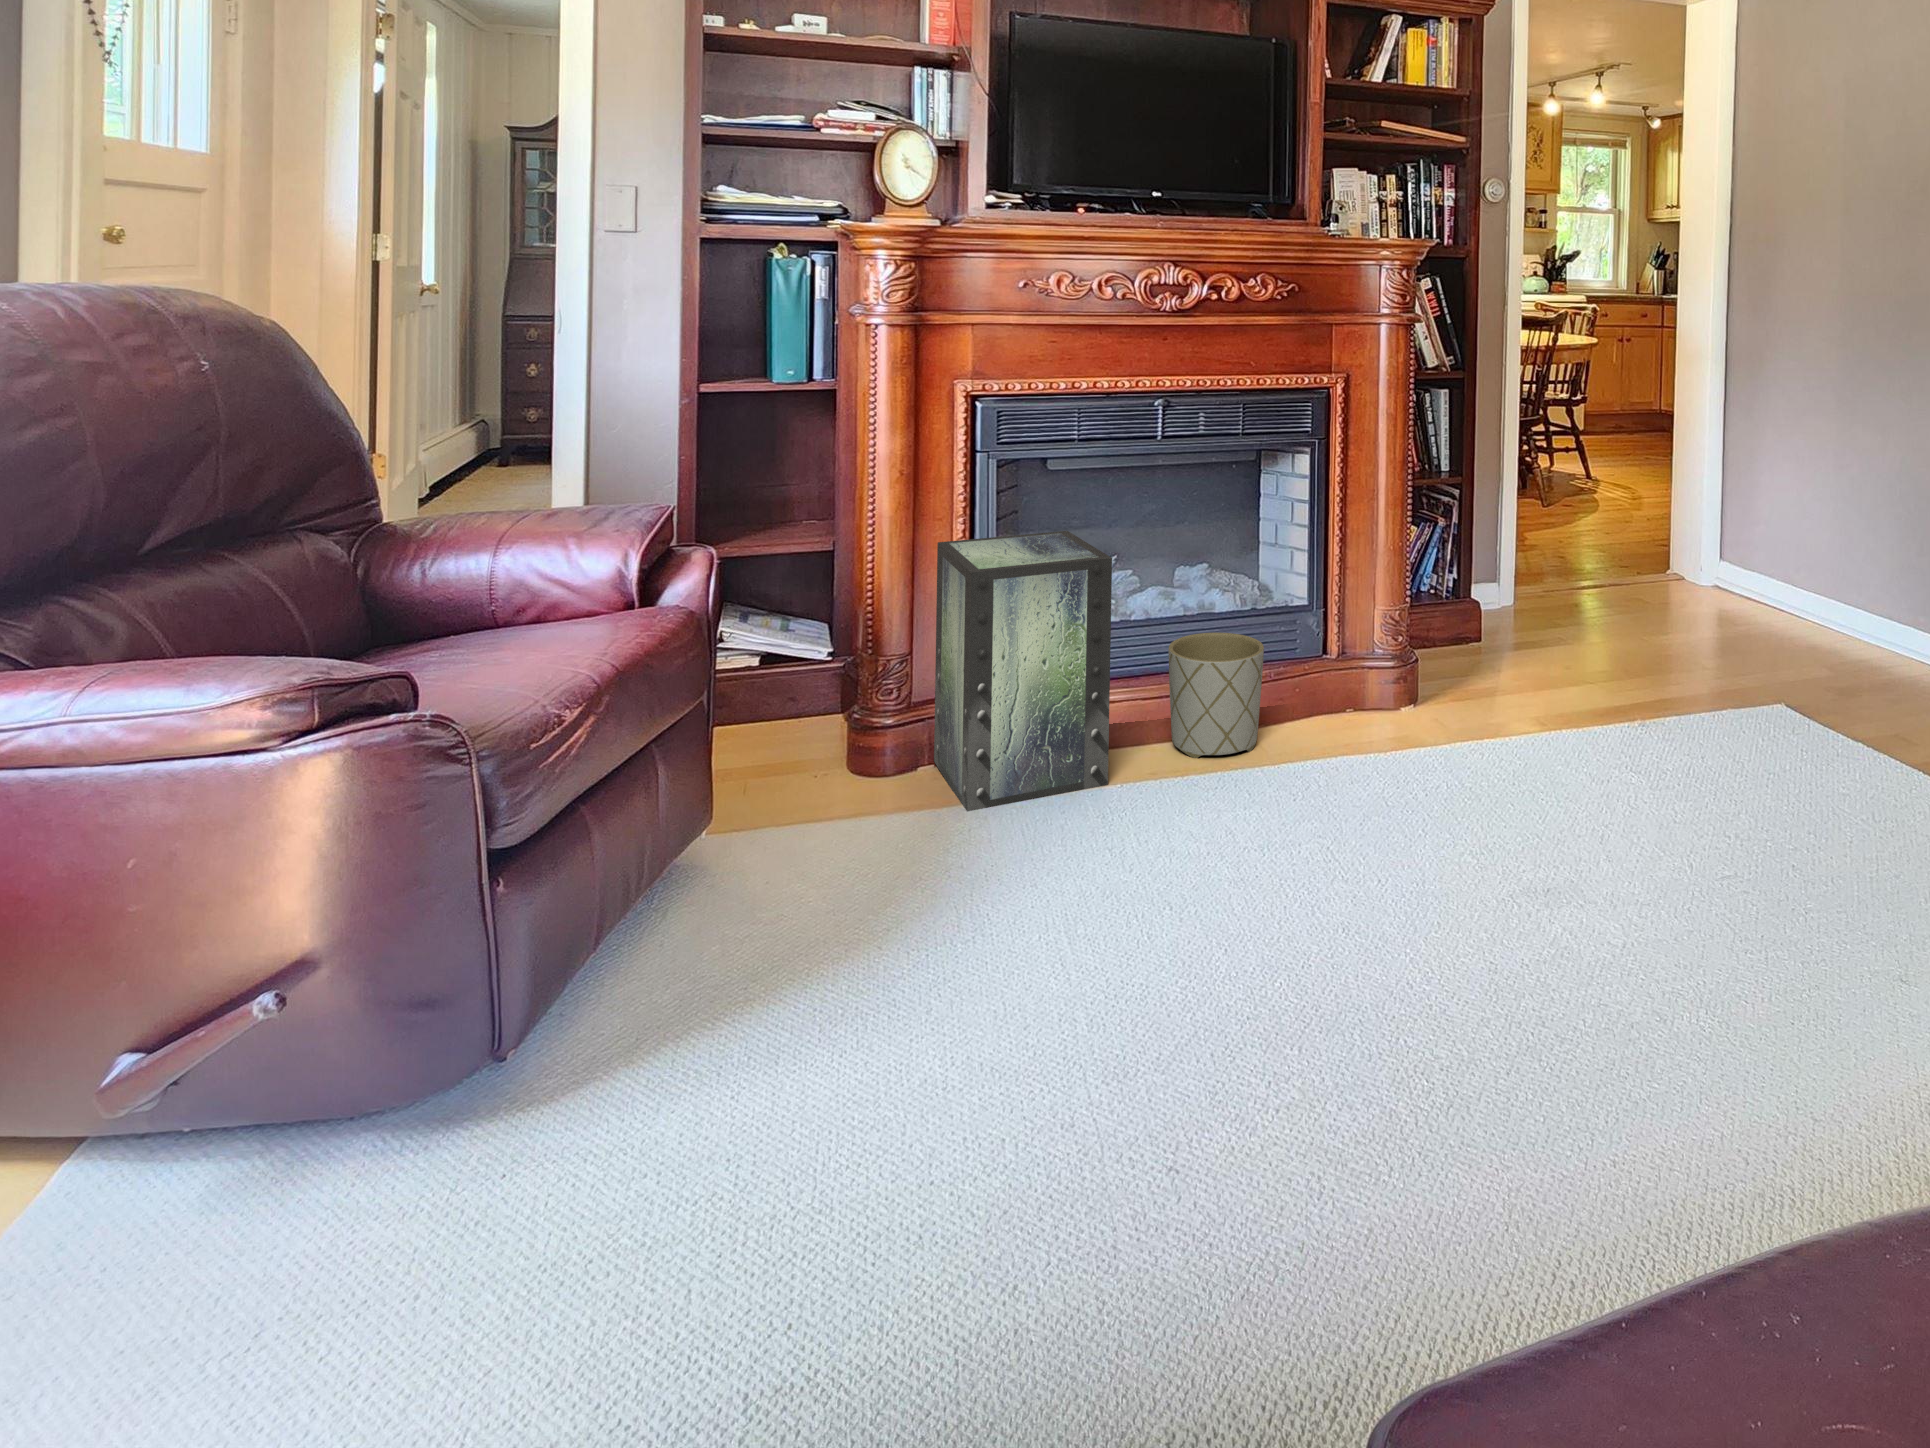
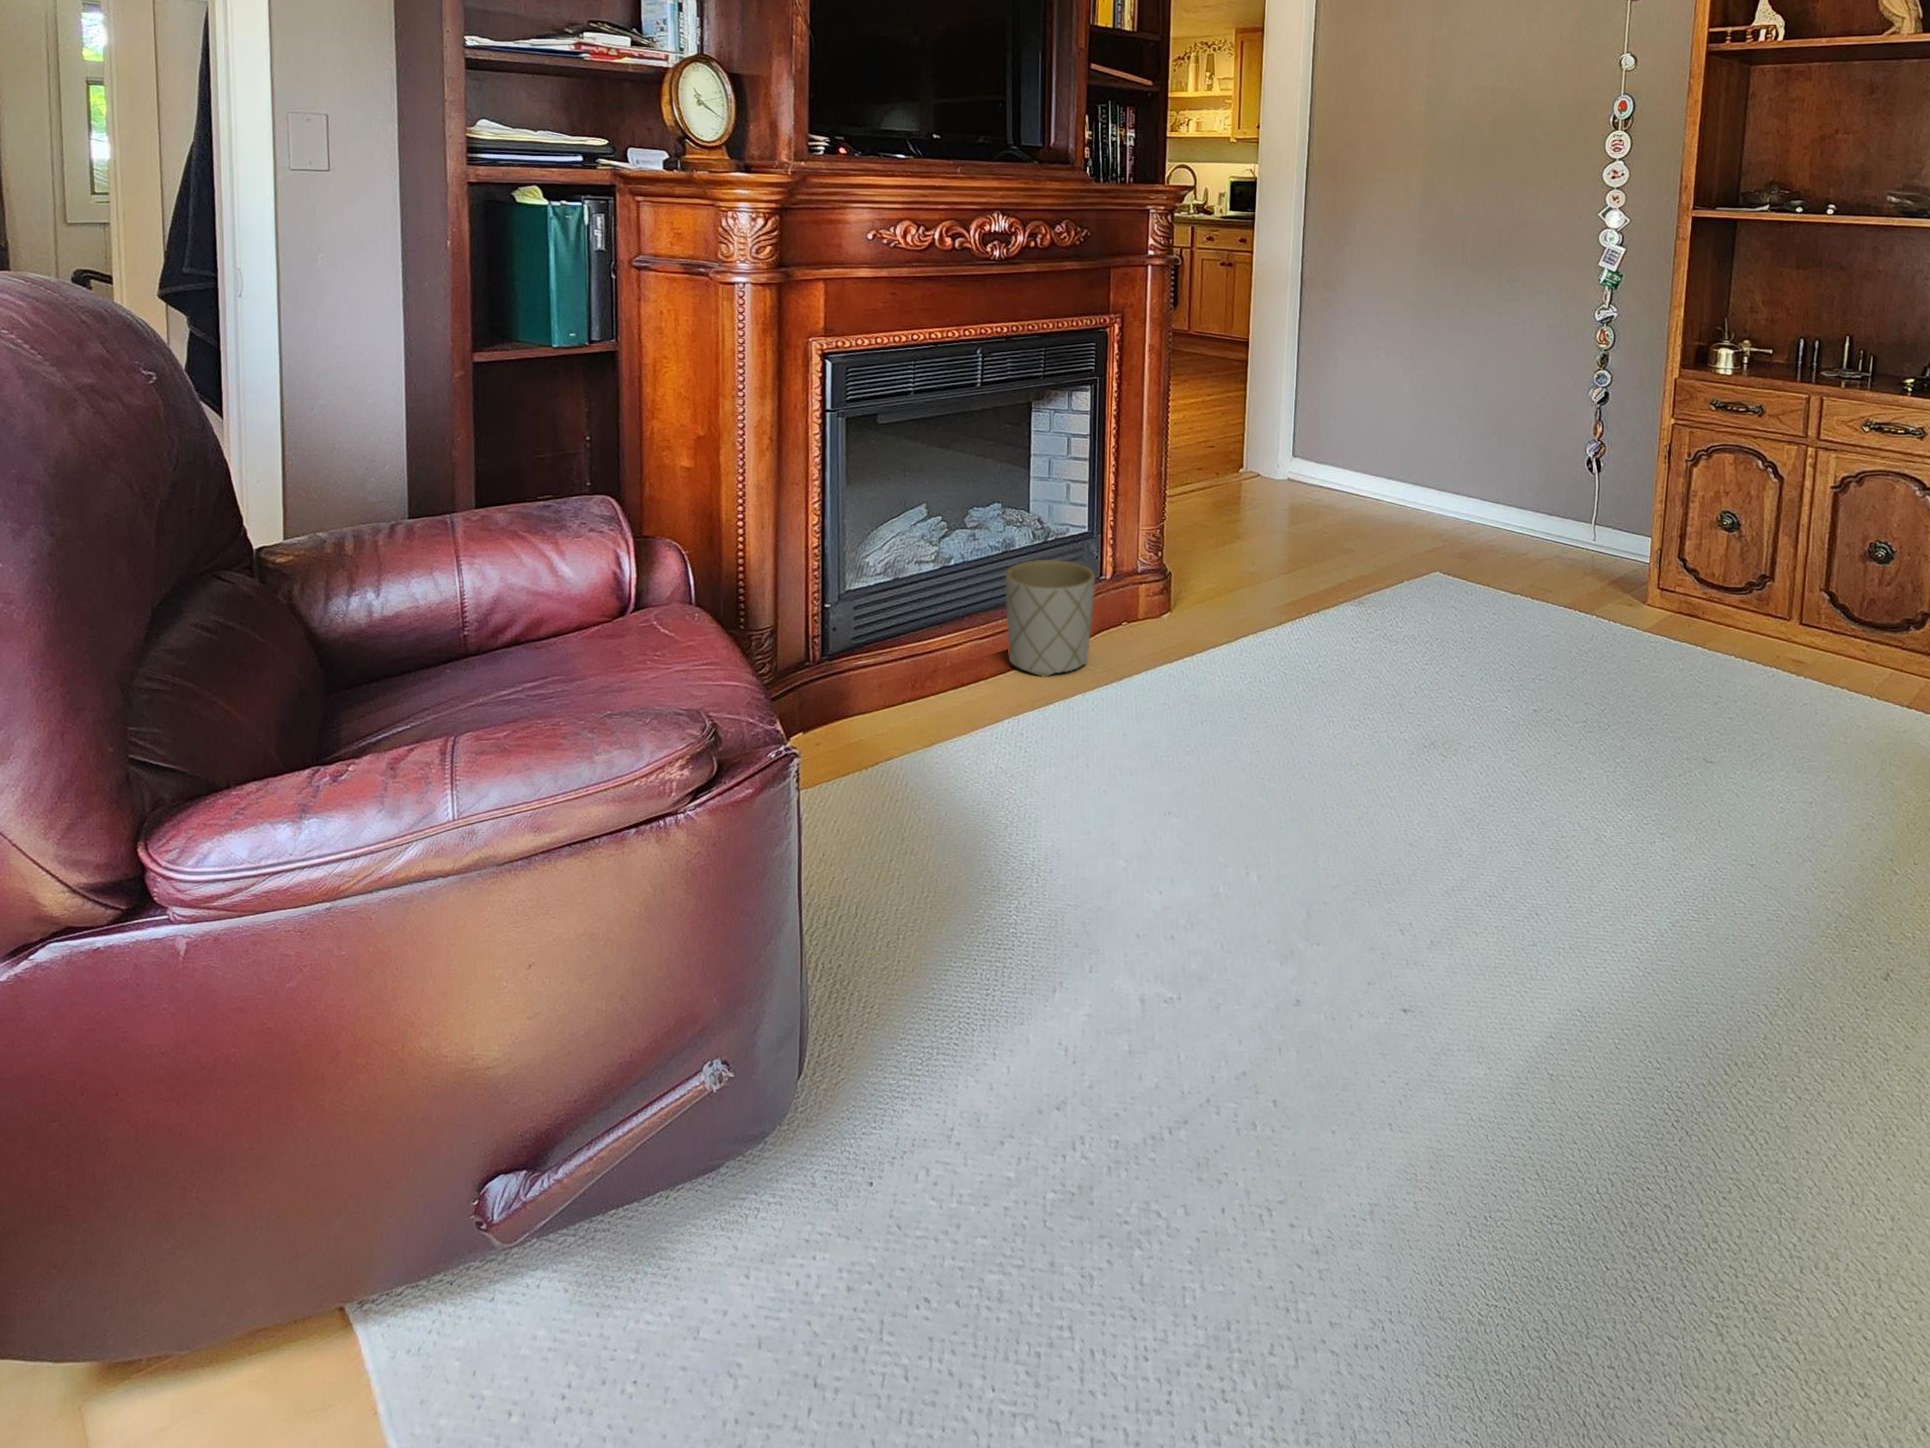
storage box: present [934,531,1112,811] -> none [809,478,1003,760]

